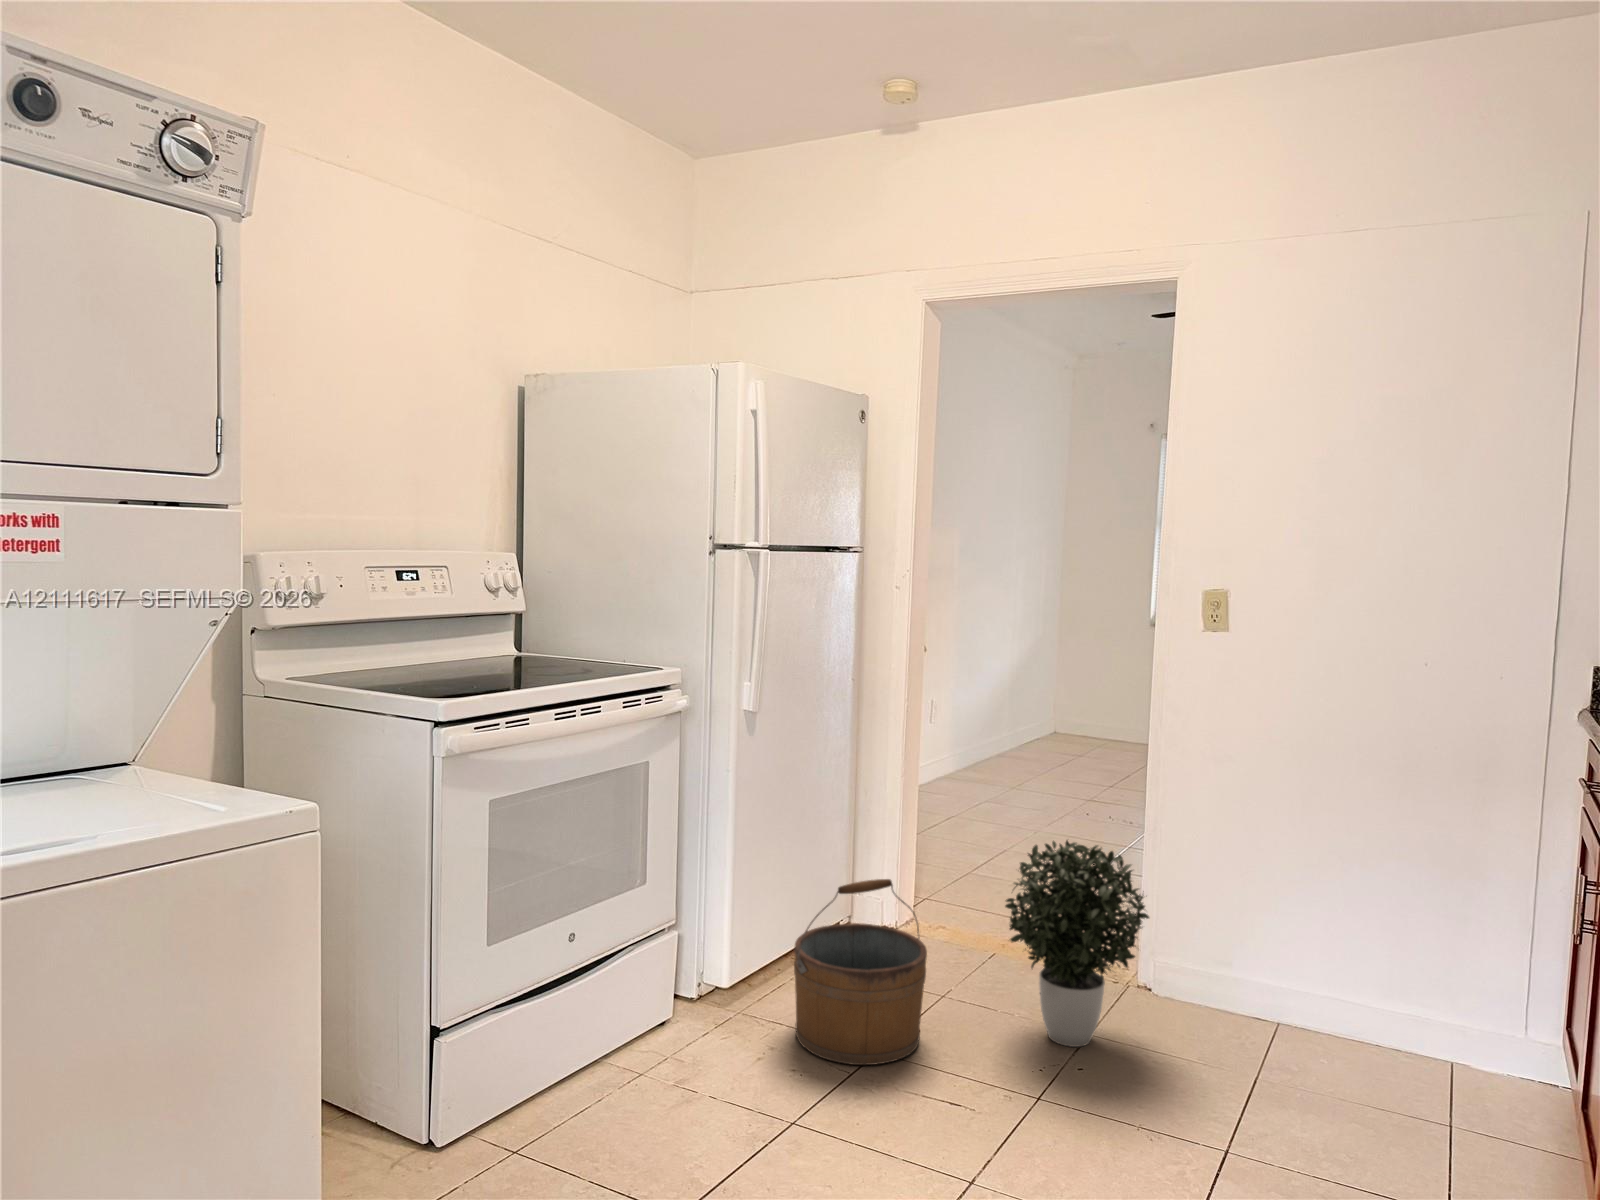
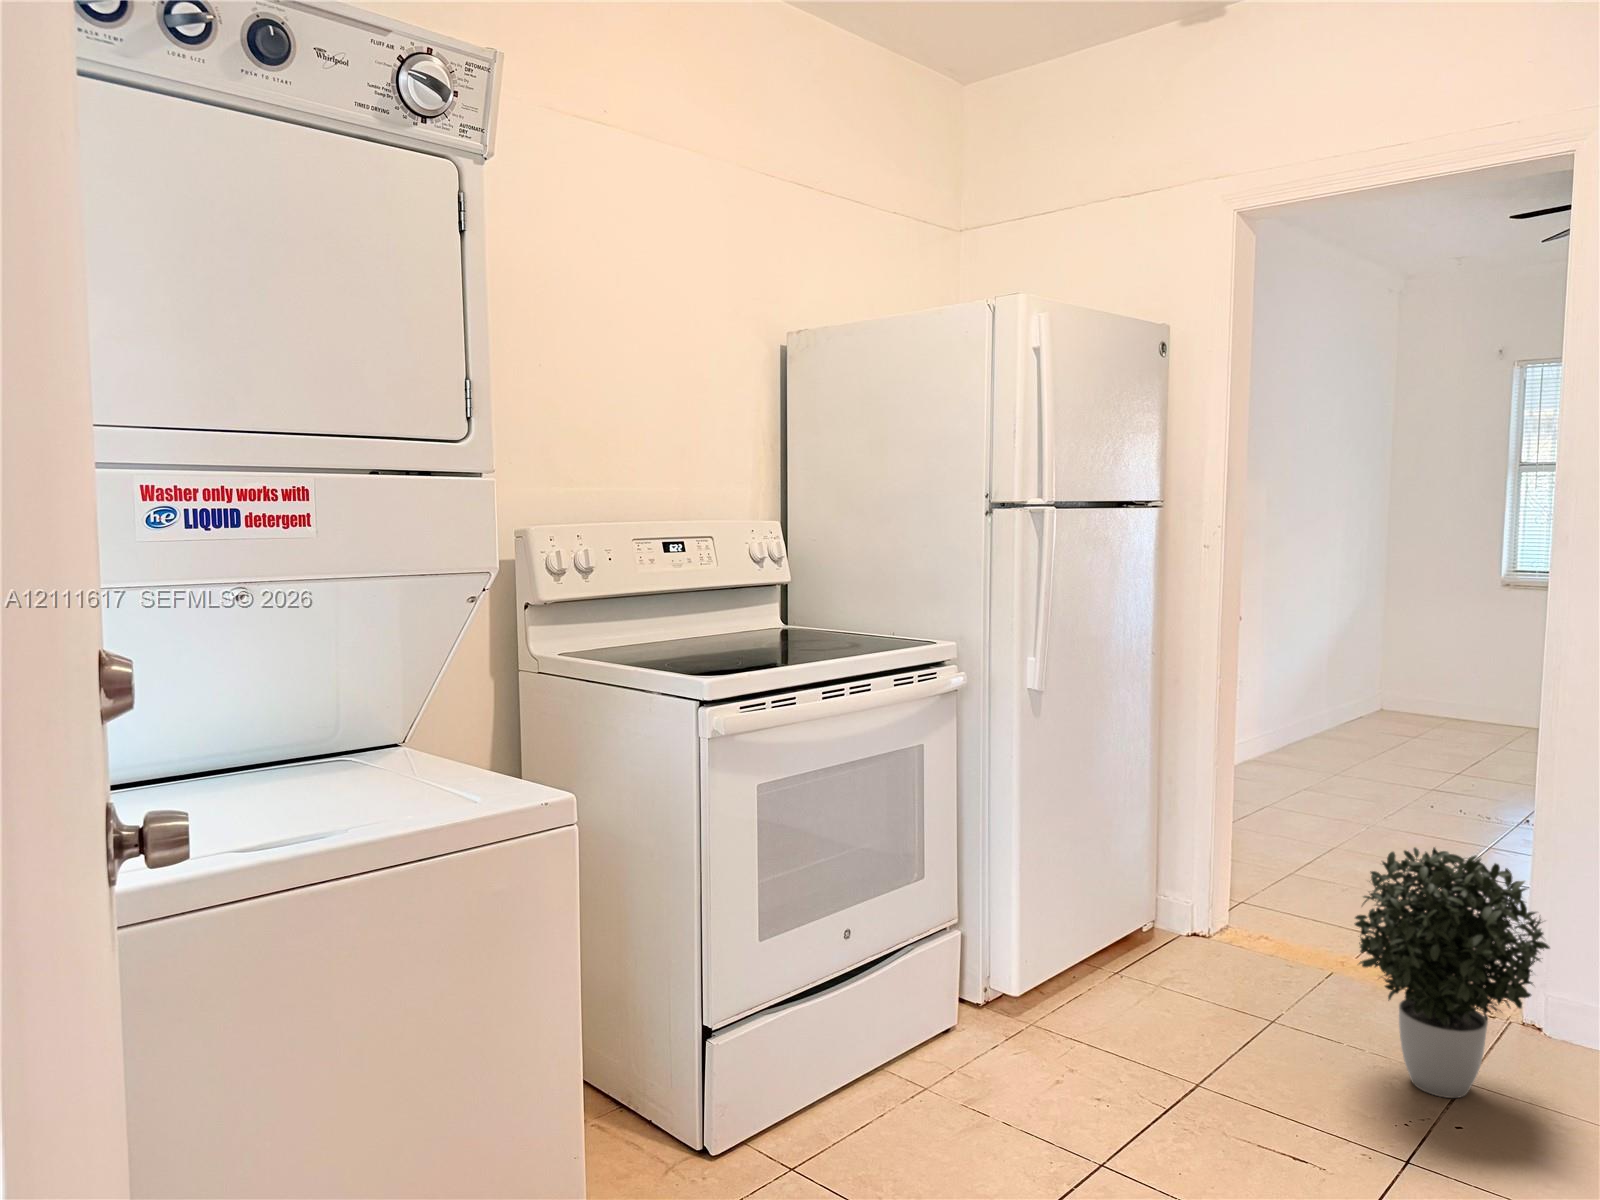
bucket: present [794,879,927,1065] -> none [1095,885,1255,1100]

